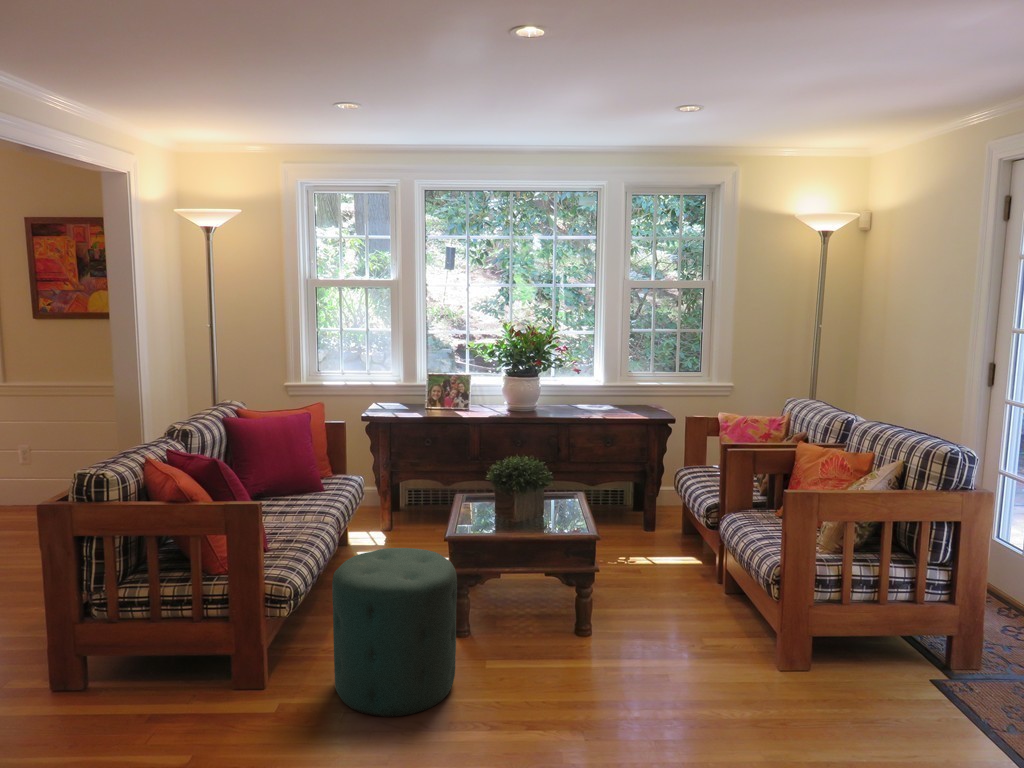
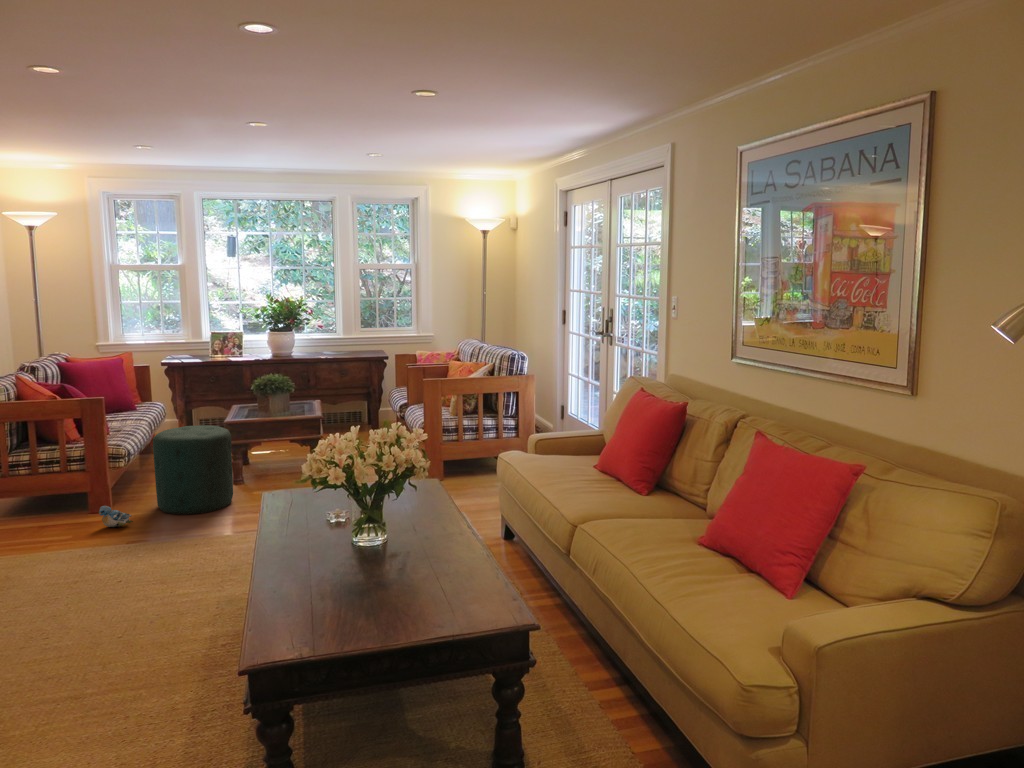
plush toy: none [236,700,291,739] -> present [98,506,133,527]

